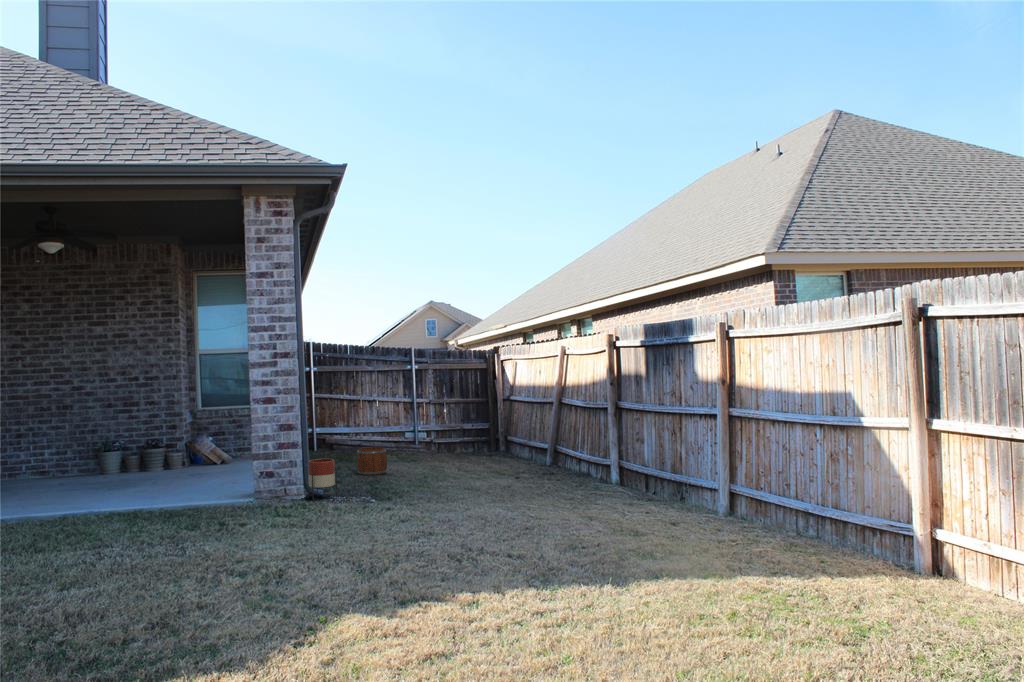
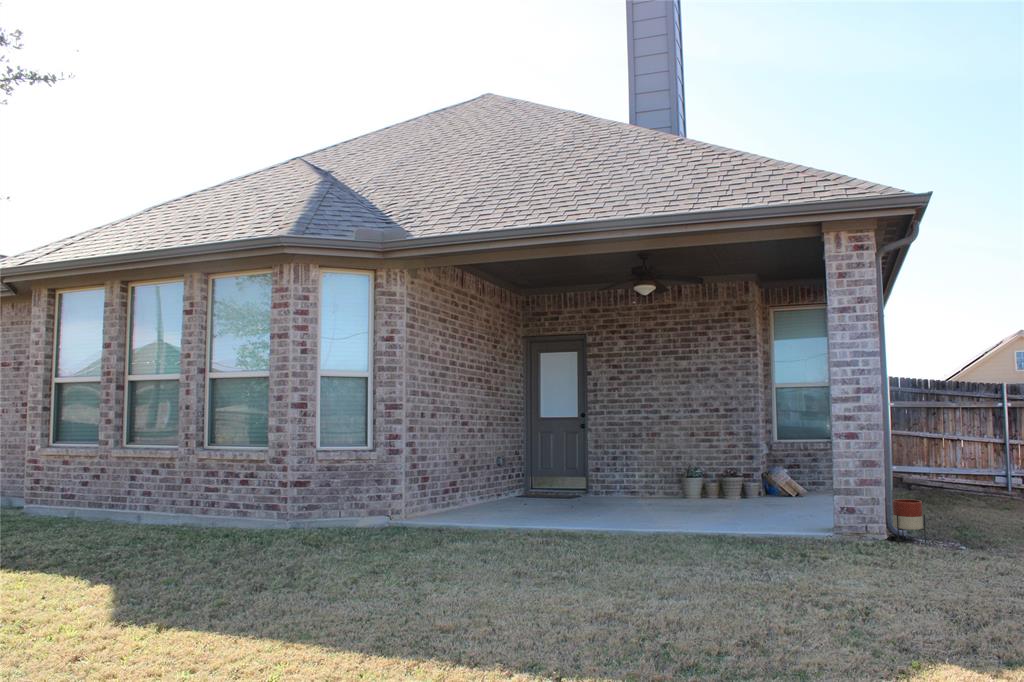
bucket: present [357,447,387,475] -> none [943,490,979,522]

